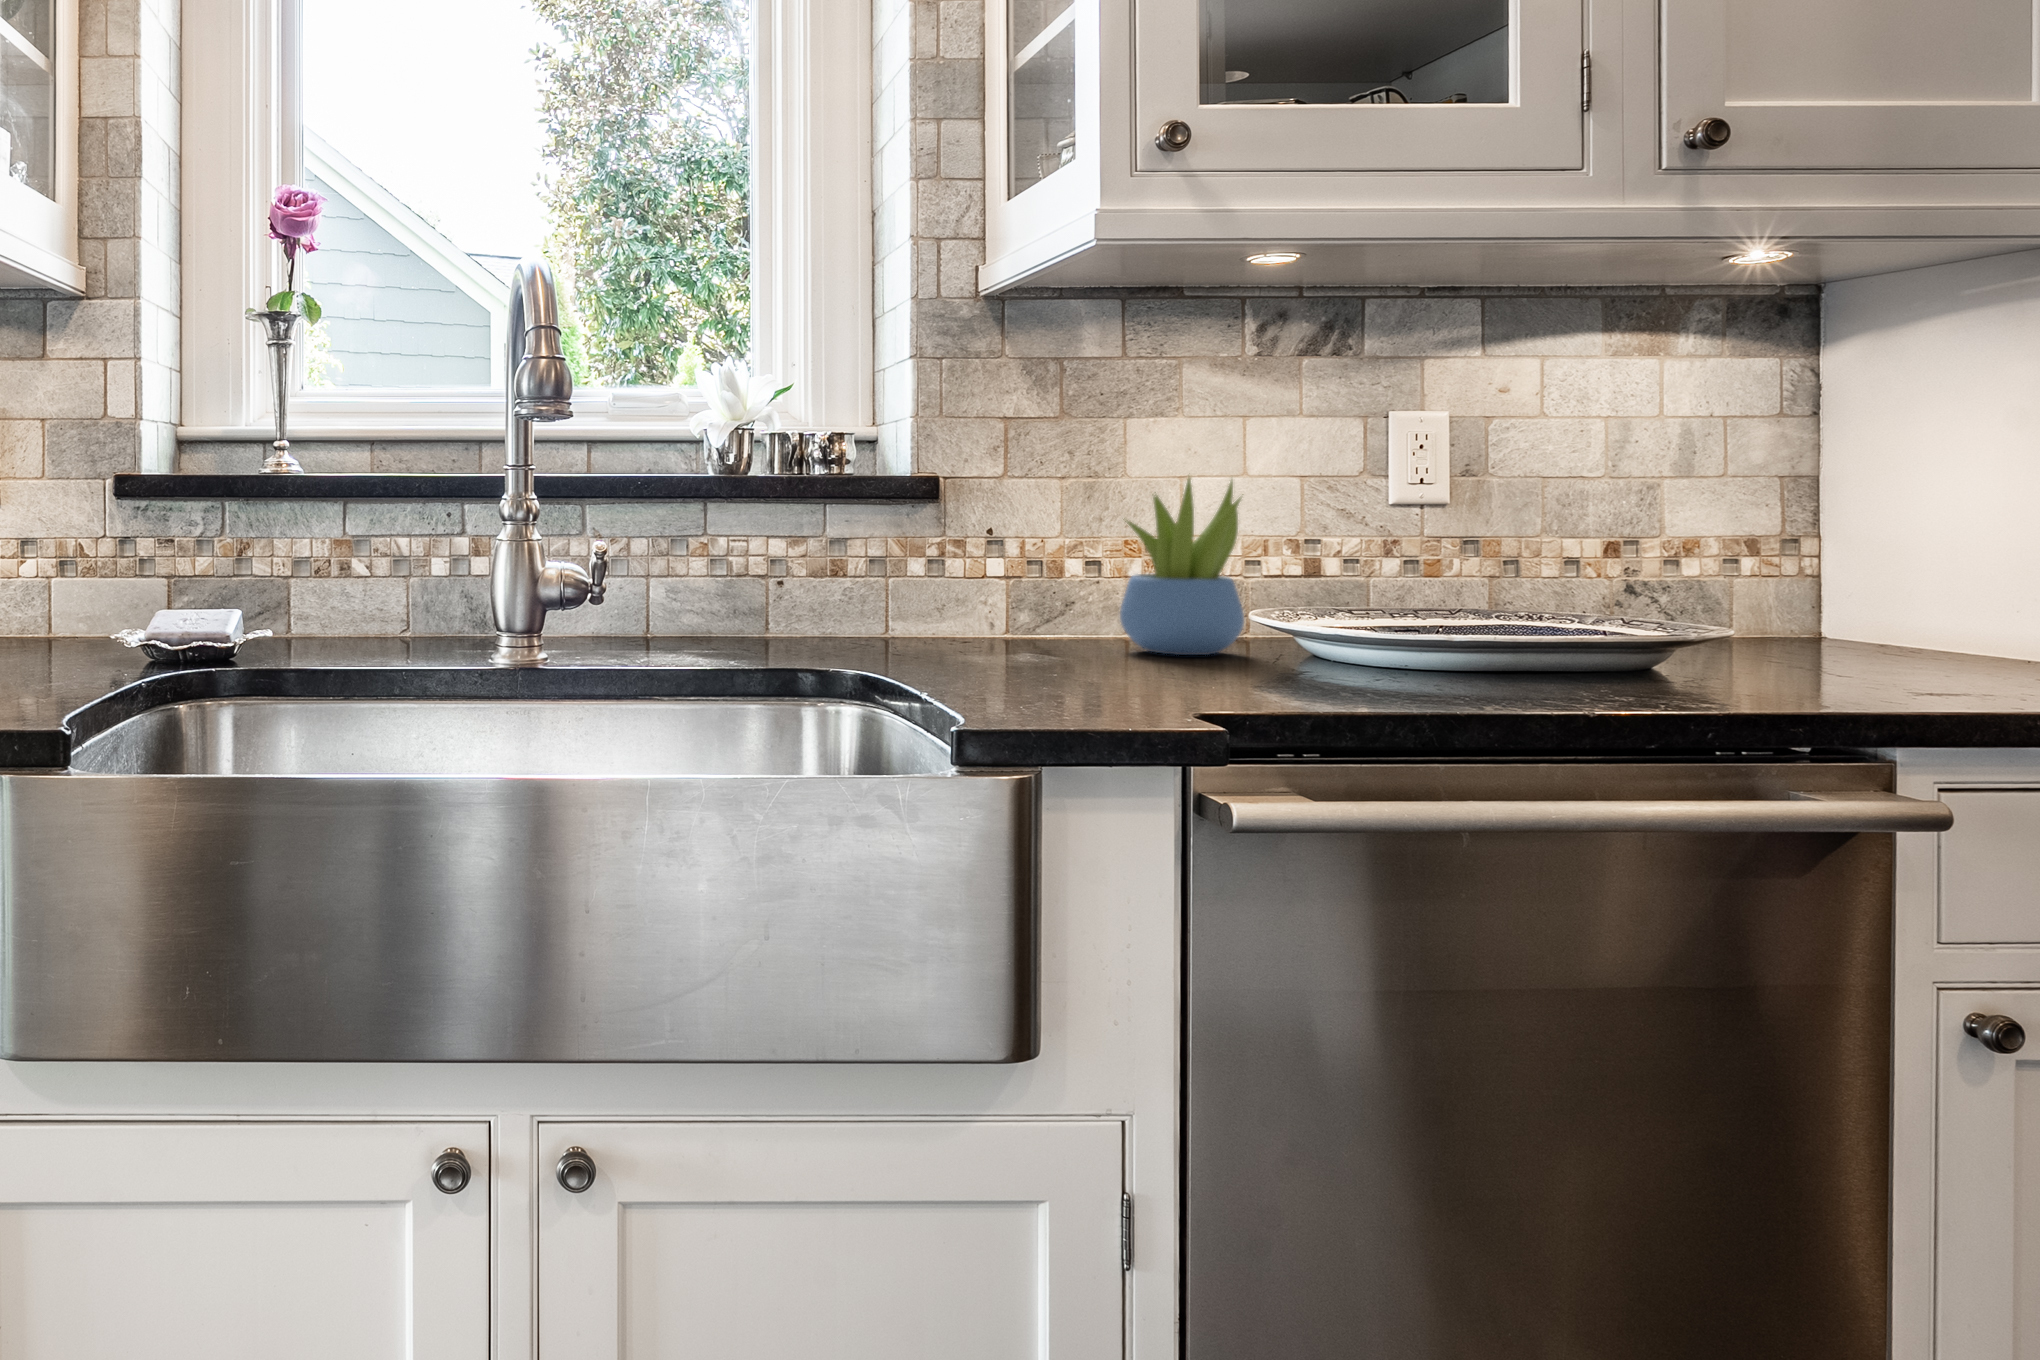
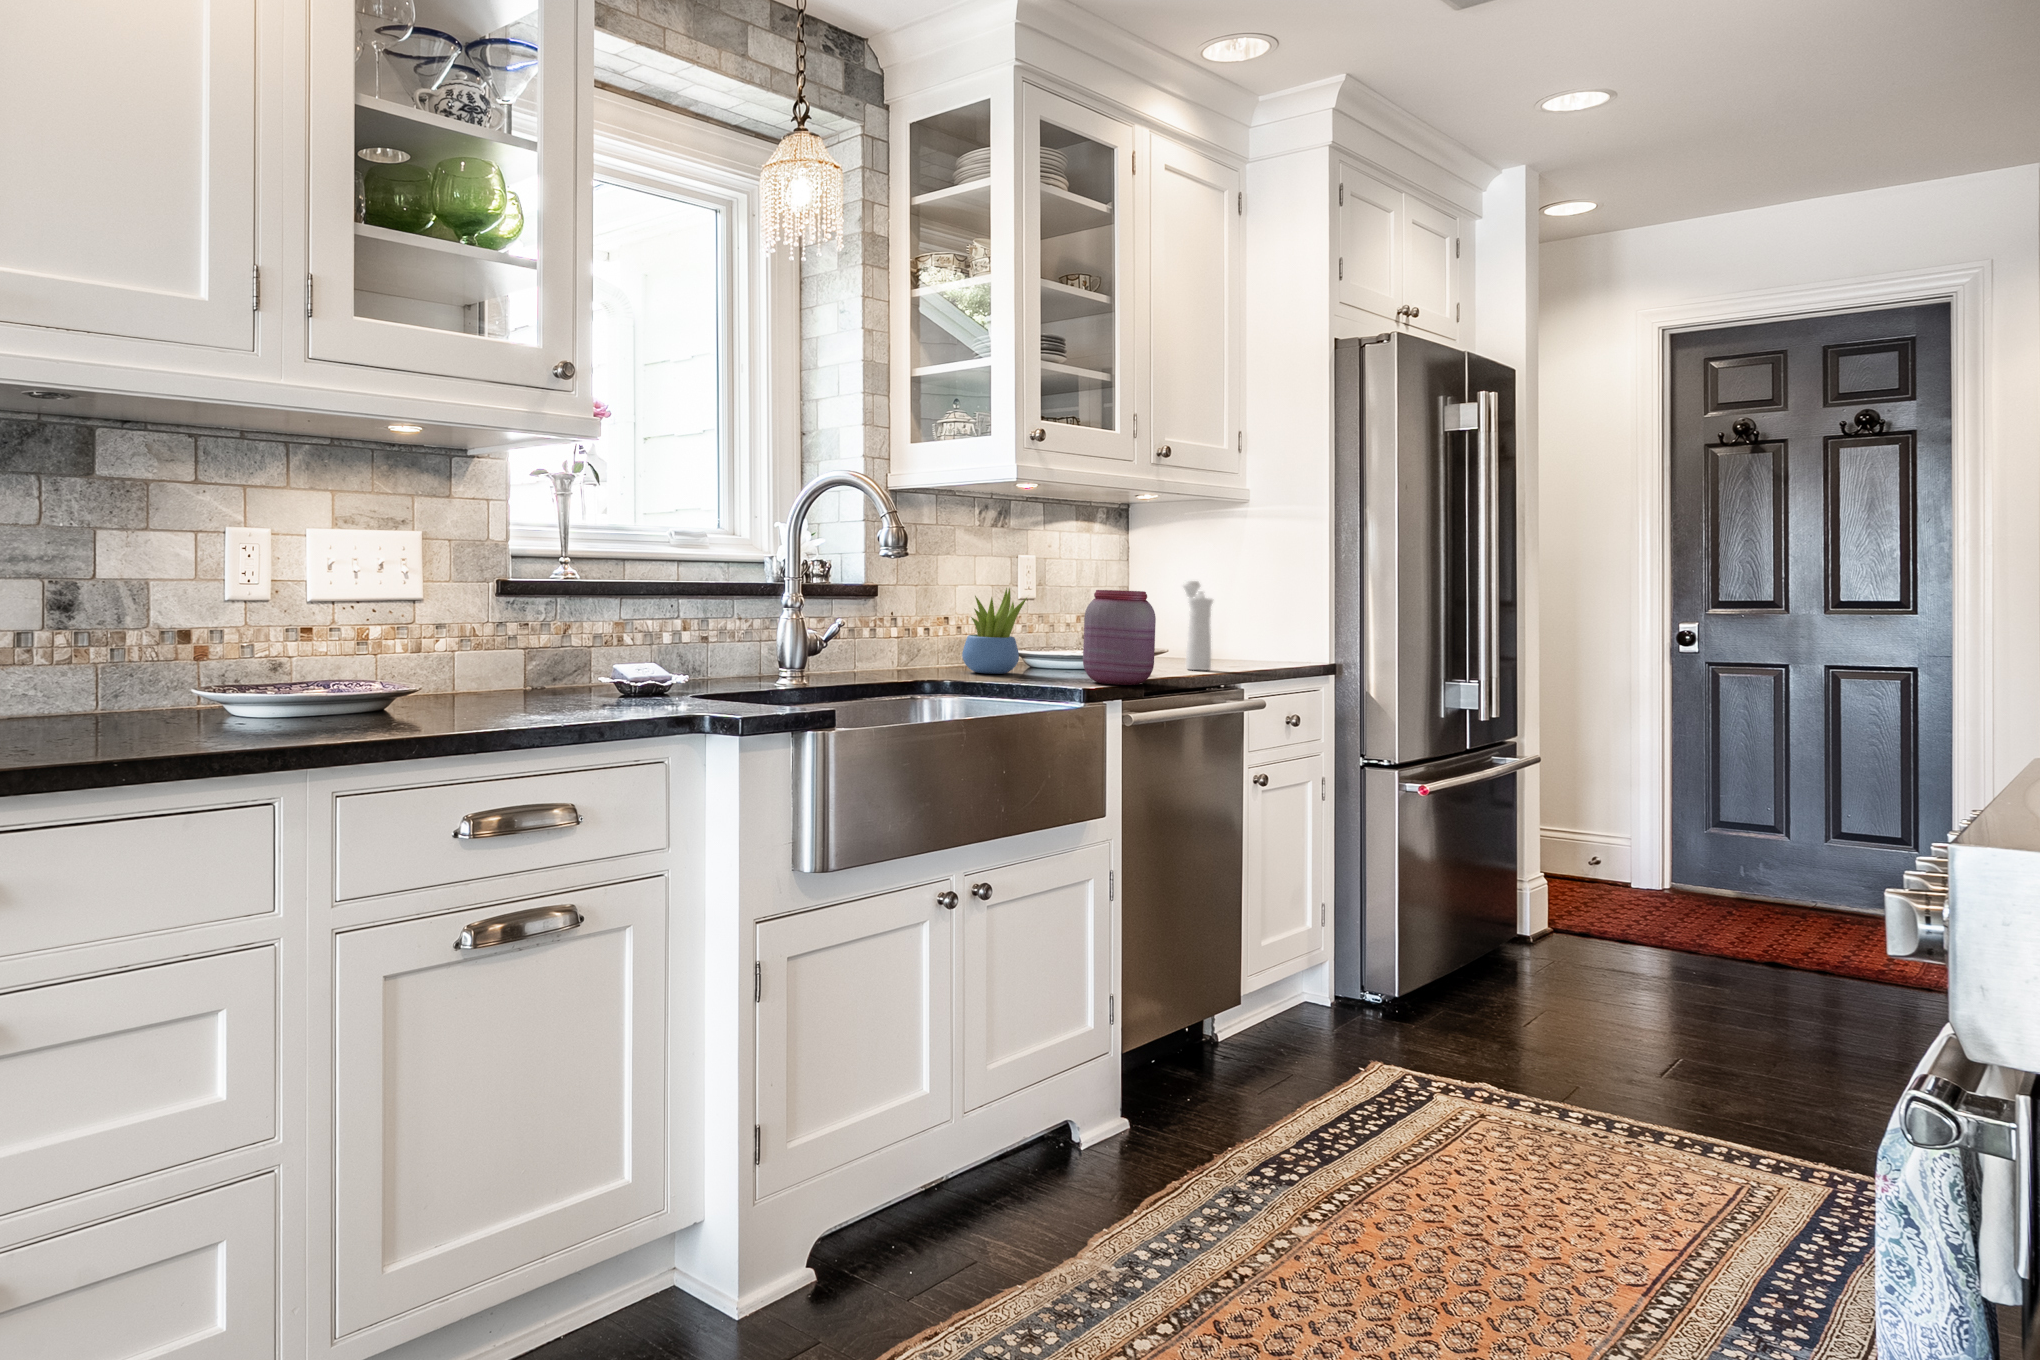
pepper mill: none [1806,451,1900,676] -> present [1183,581,1213,670]
jar: none [1282,473,1463,695] -> present [1083,590,1156,685]

